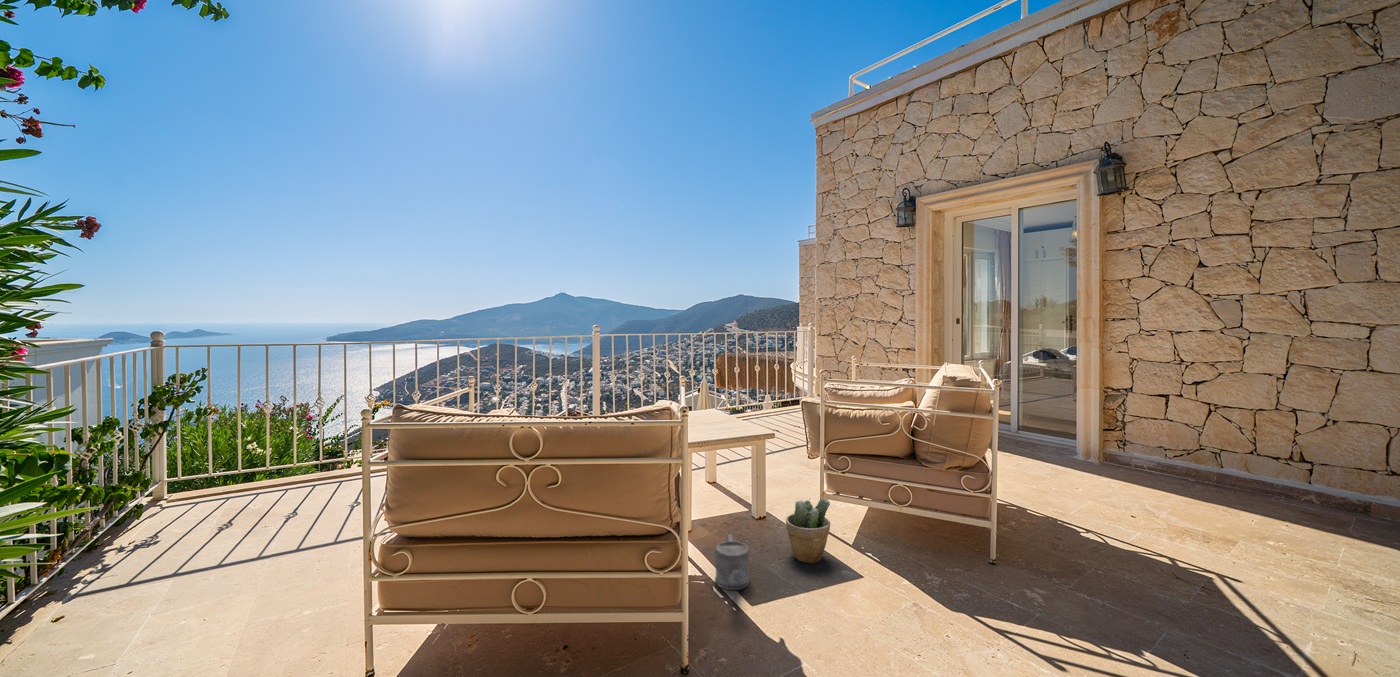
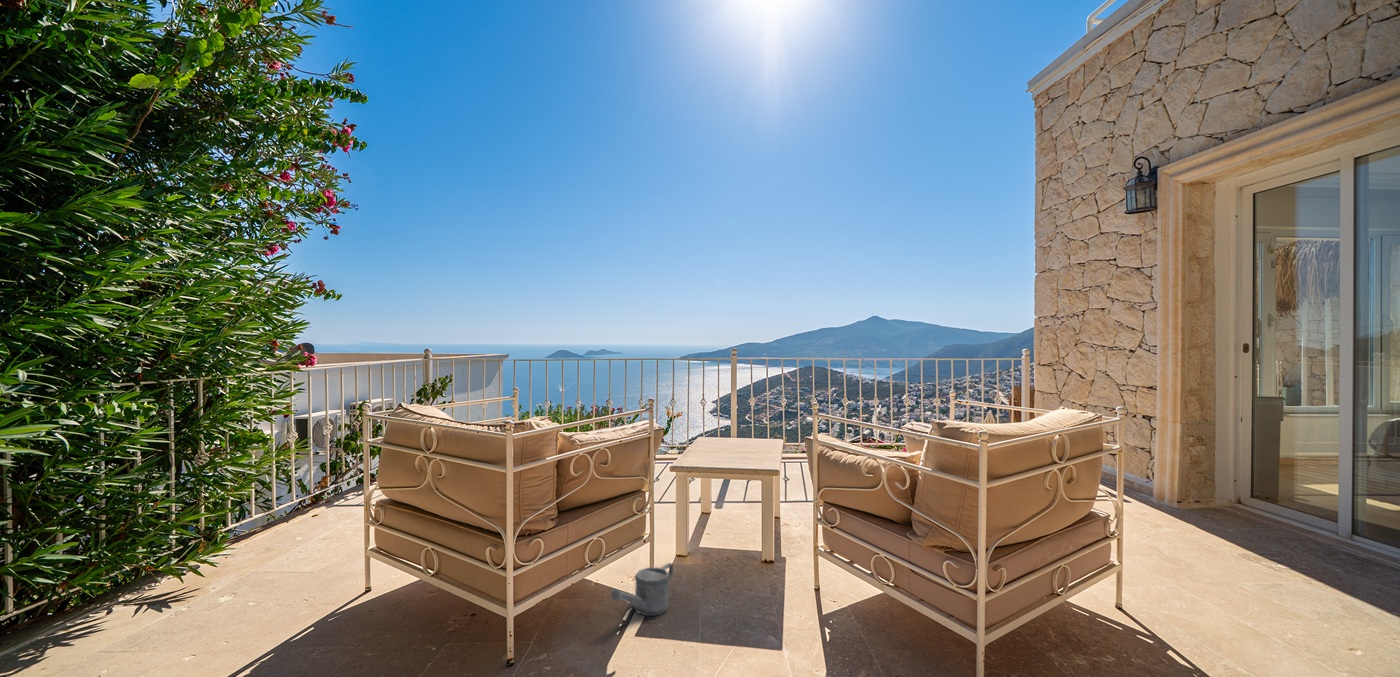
potted plant: present [786,498,830,563] -> none [728,545,775,617]

